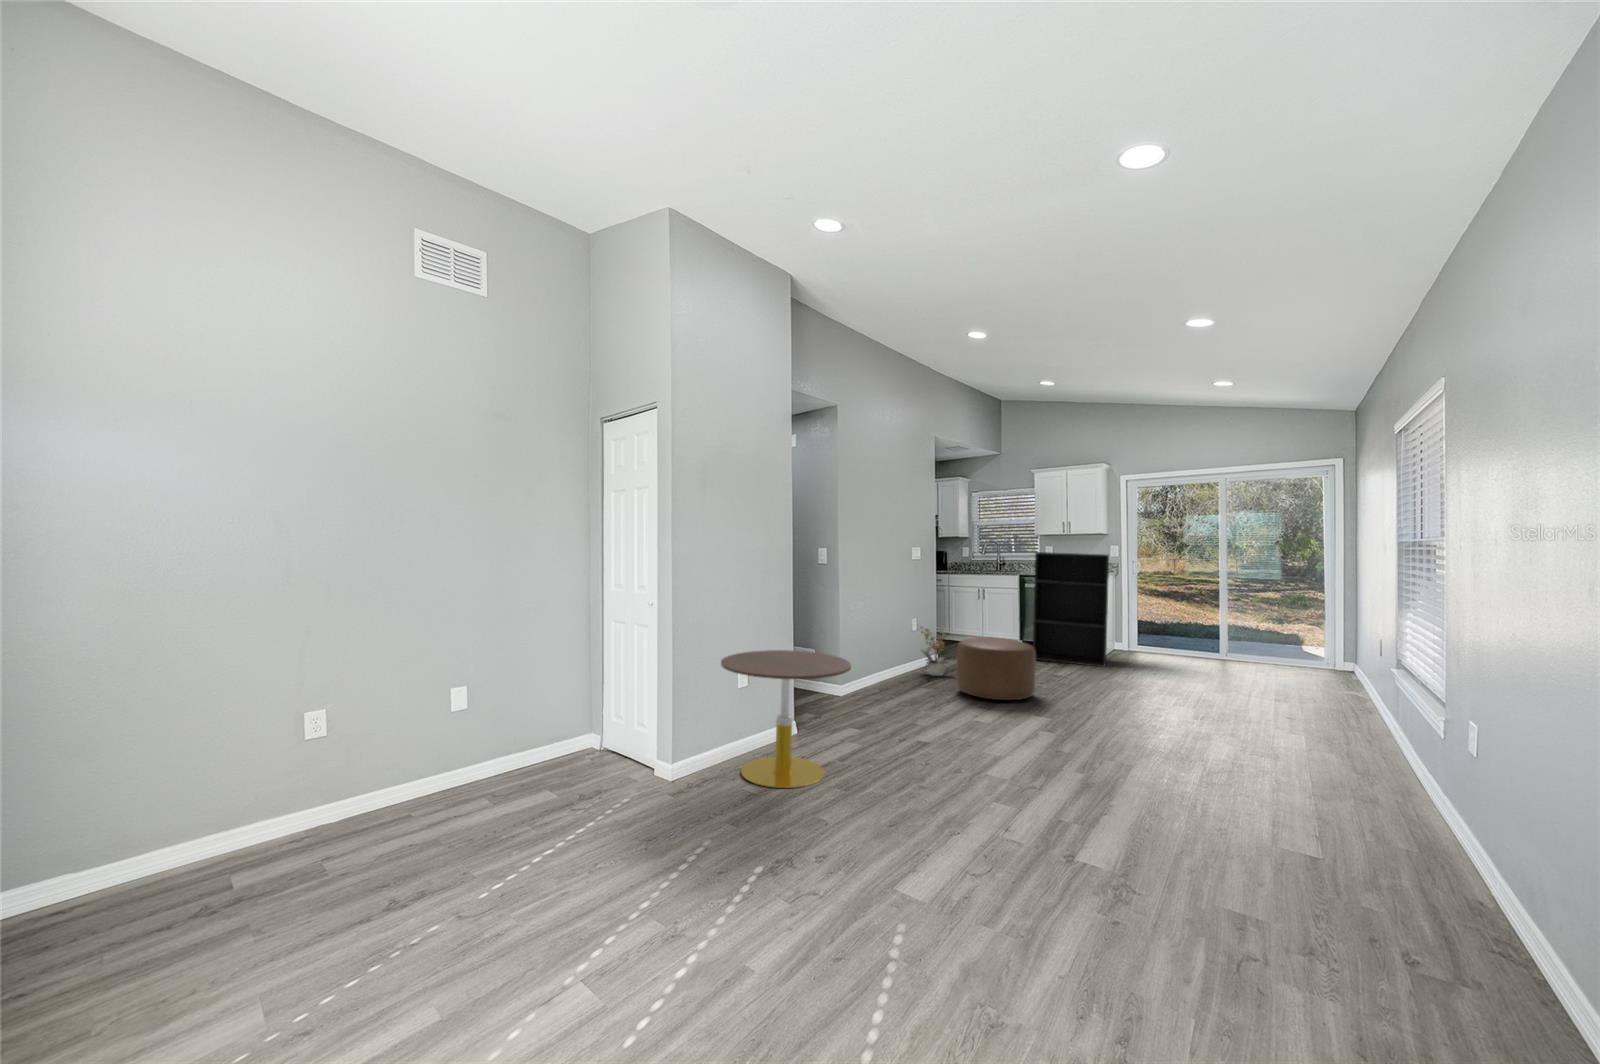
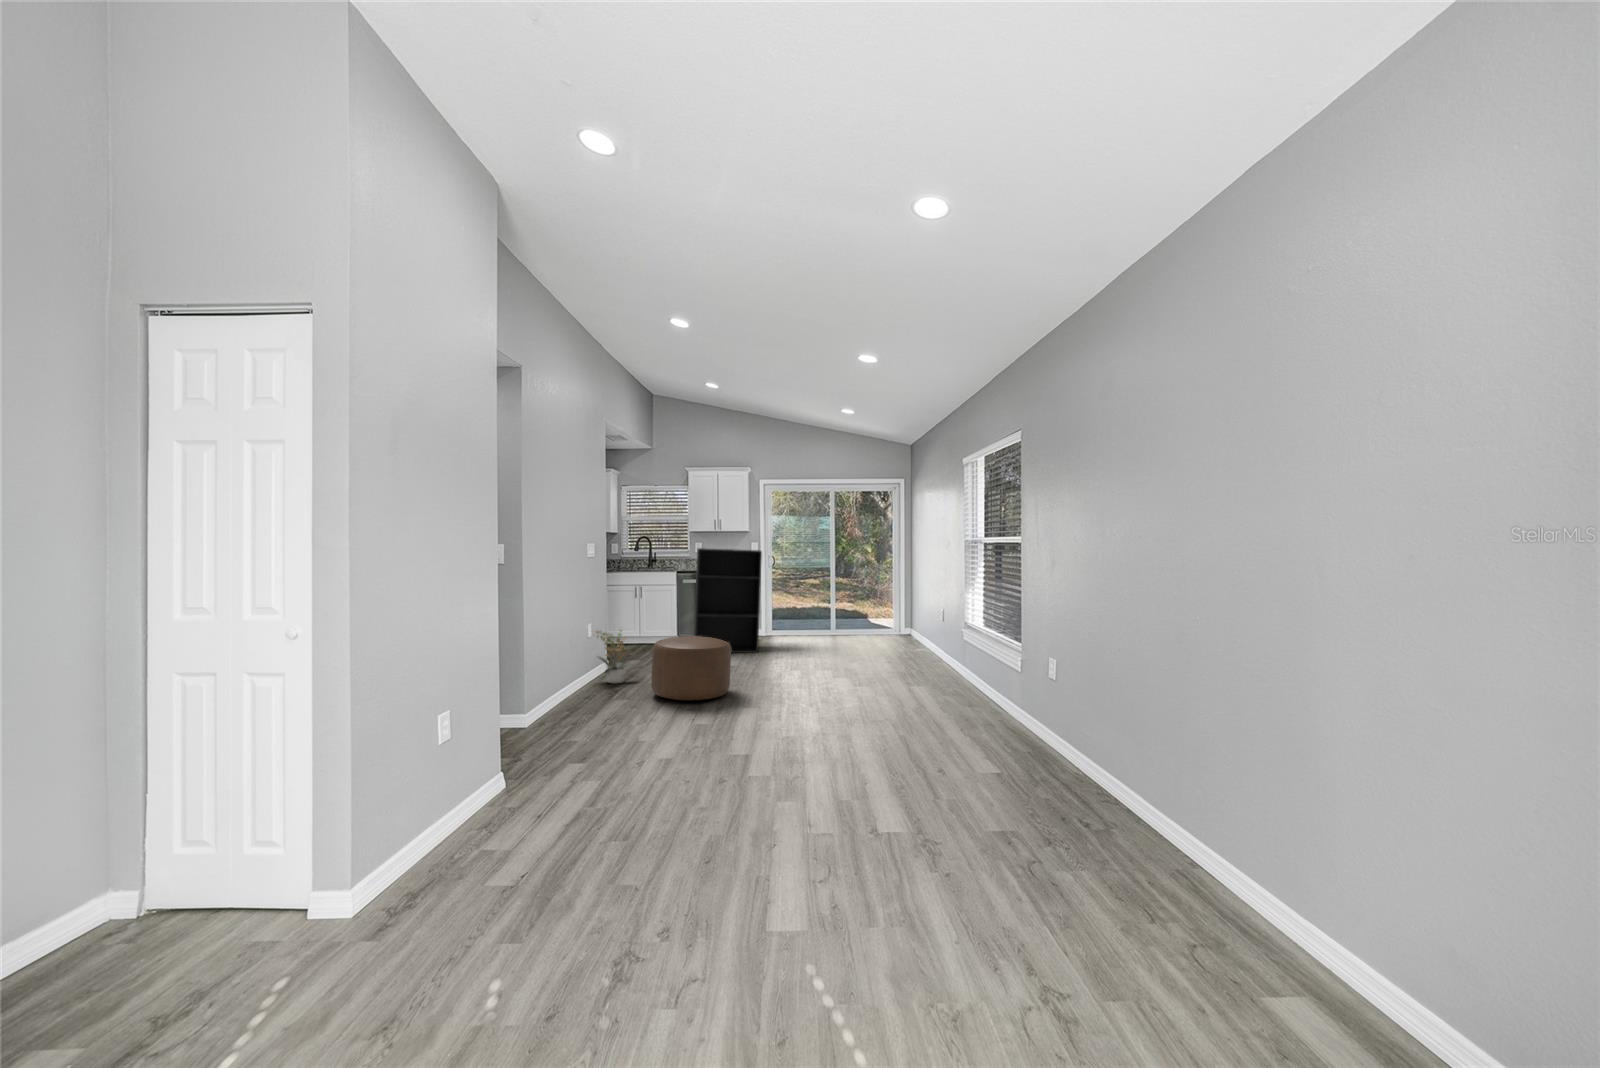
side table: present [721,650,851,788] -> none [431,679,624,878]

